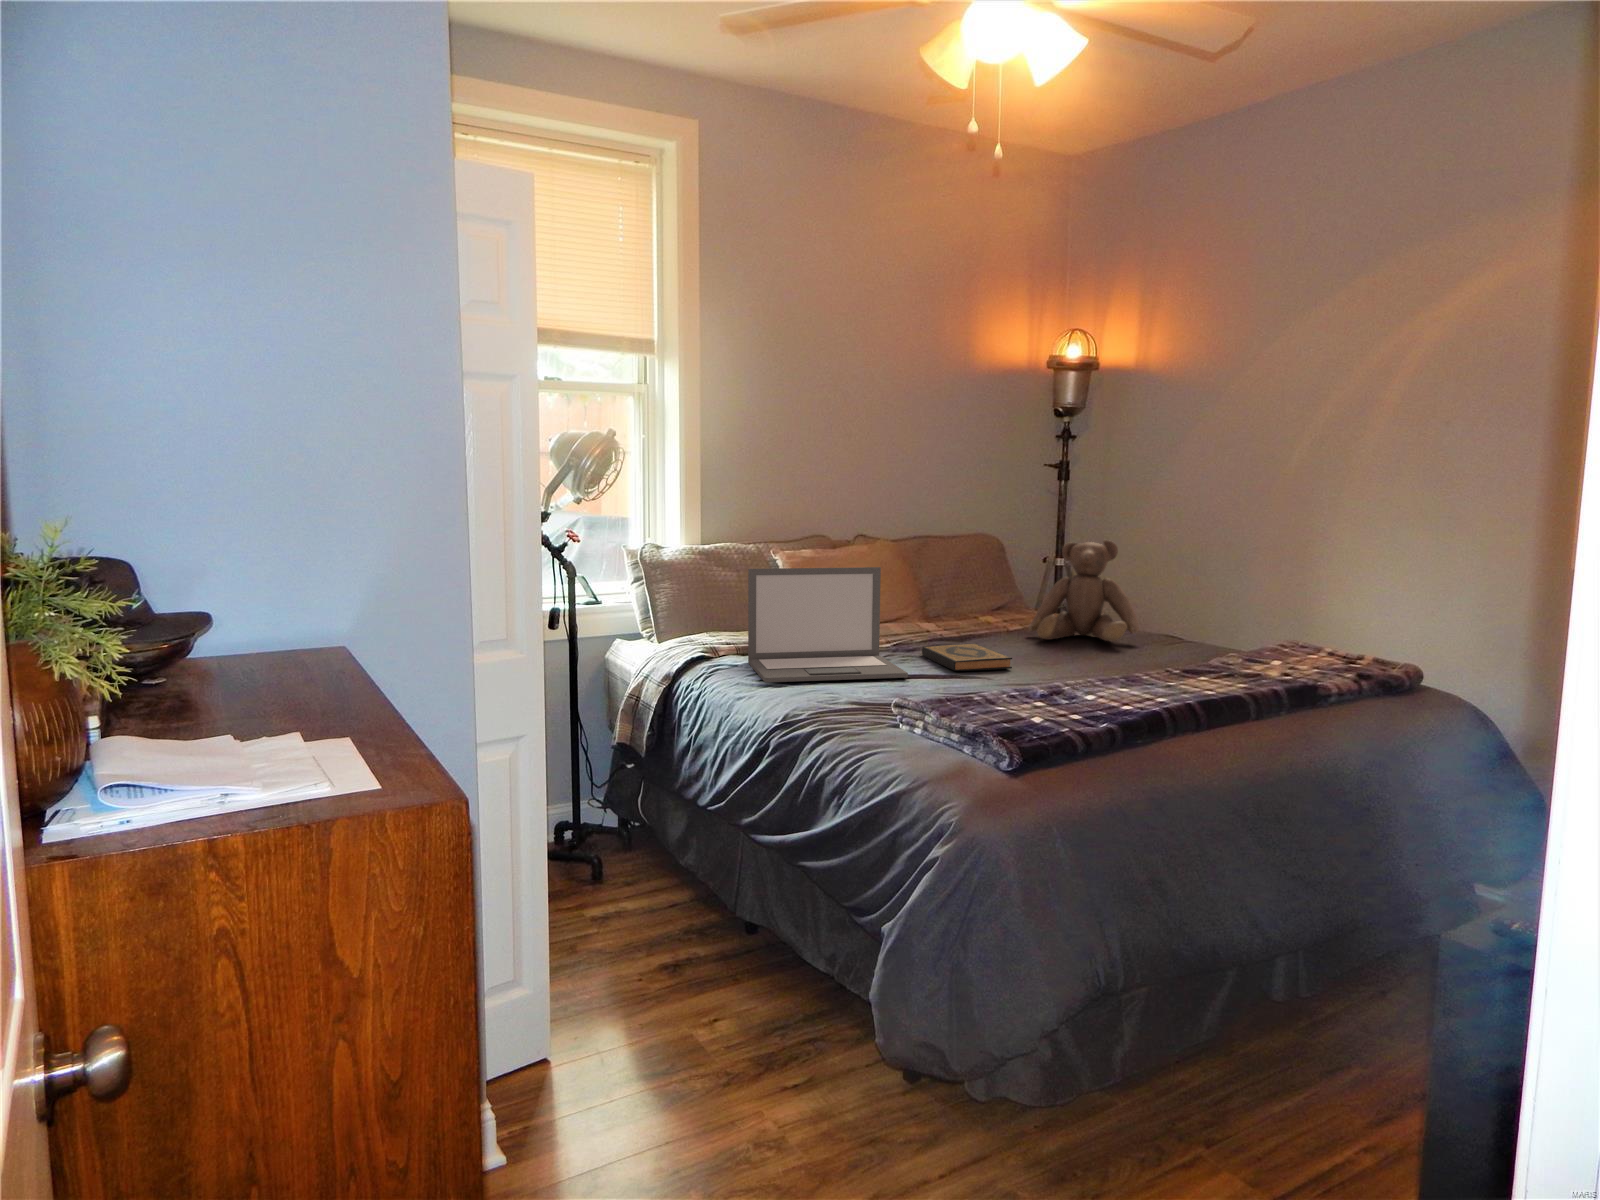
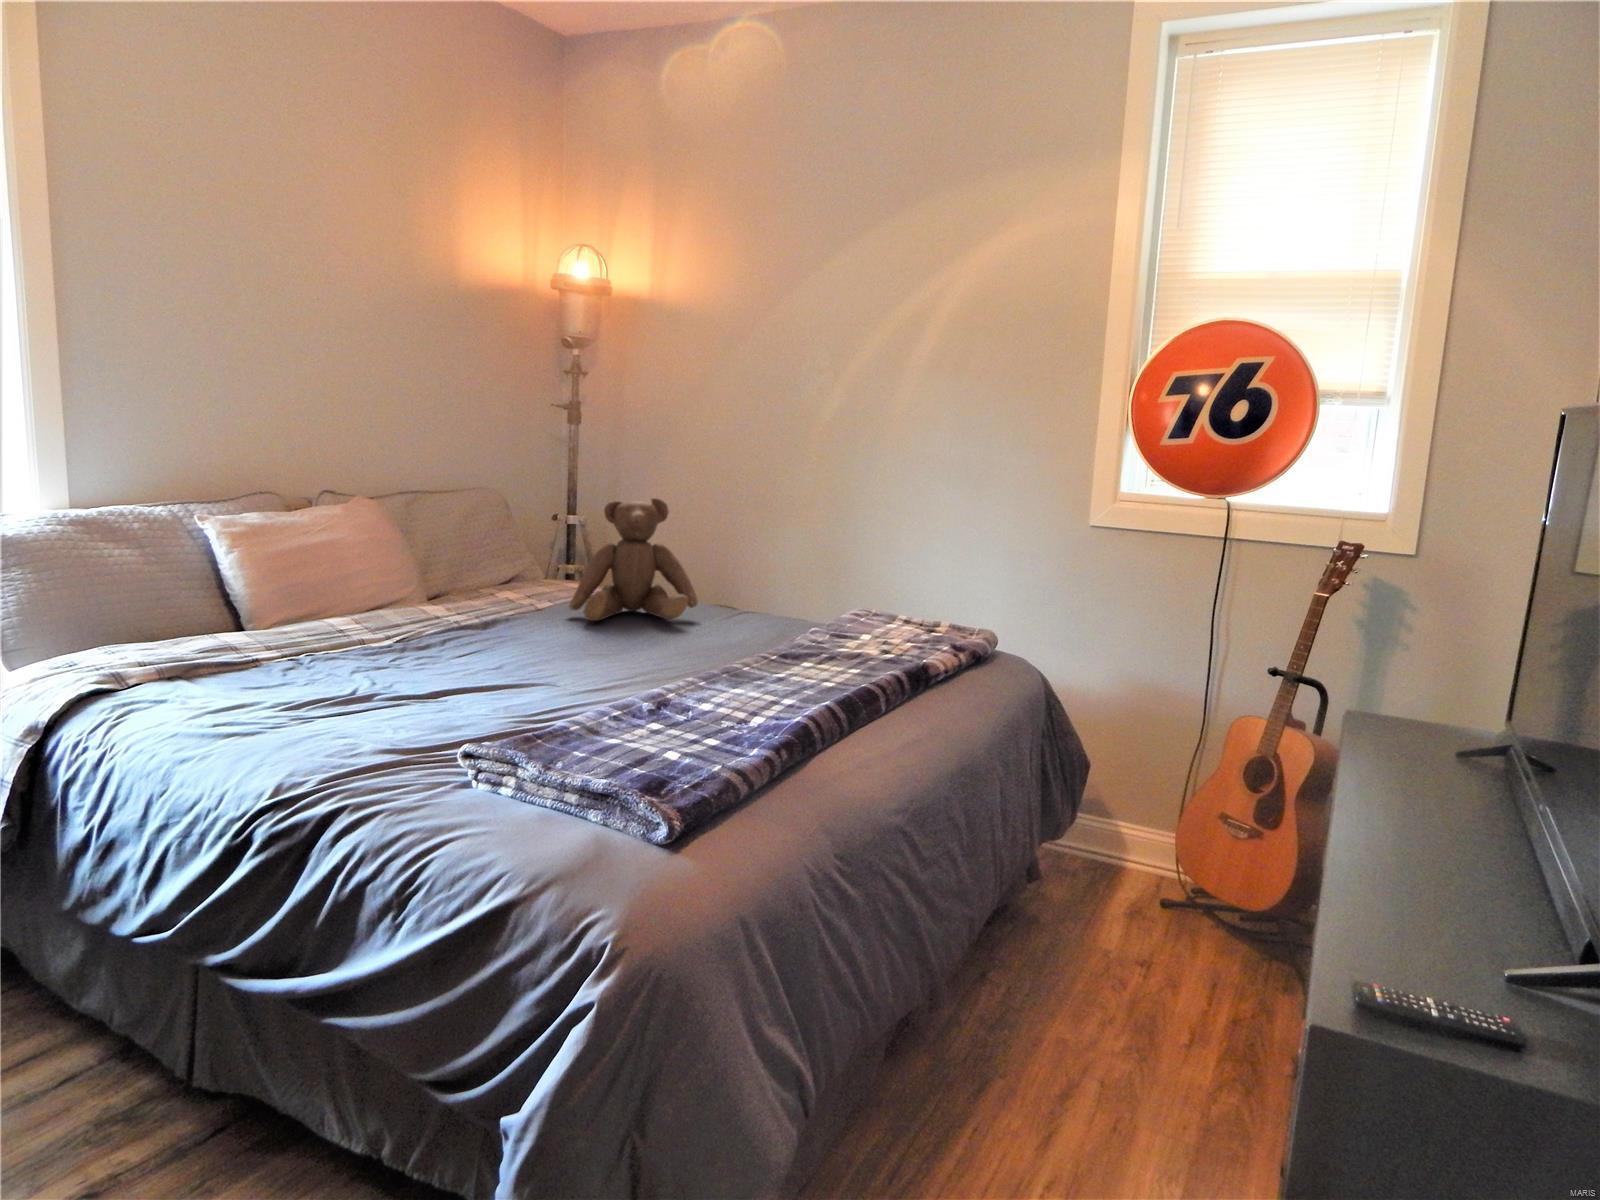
laptop: present [748,567,908,682] -> none [174,542,447,730]
hardback book: present [922,644,1012,671] -> none [448,635,577,679]

